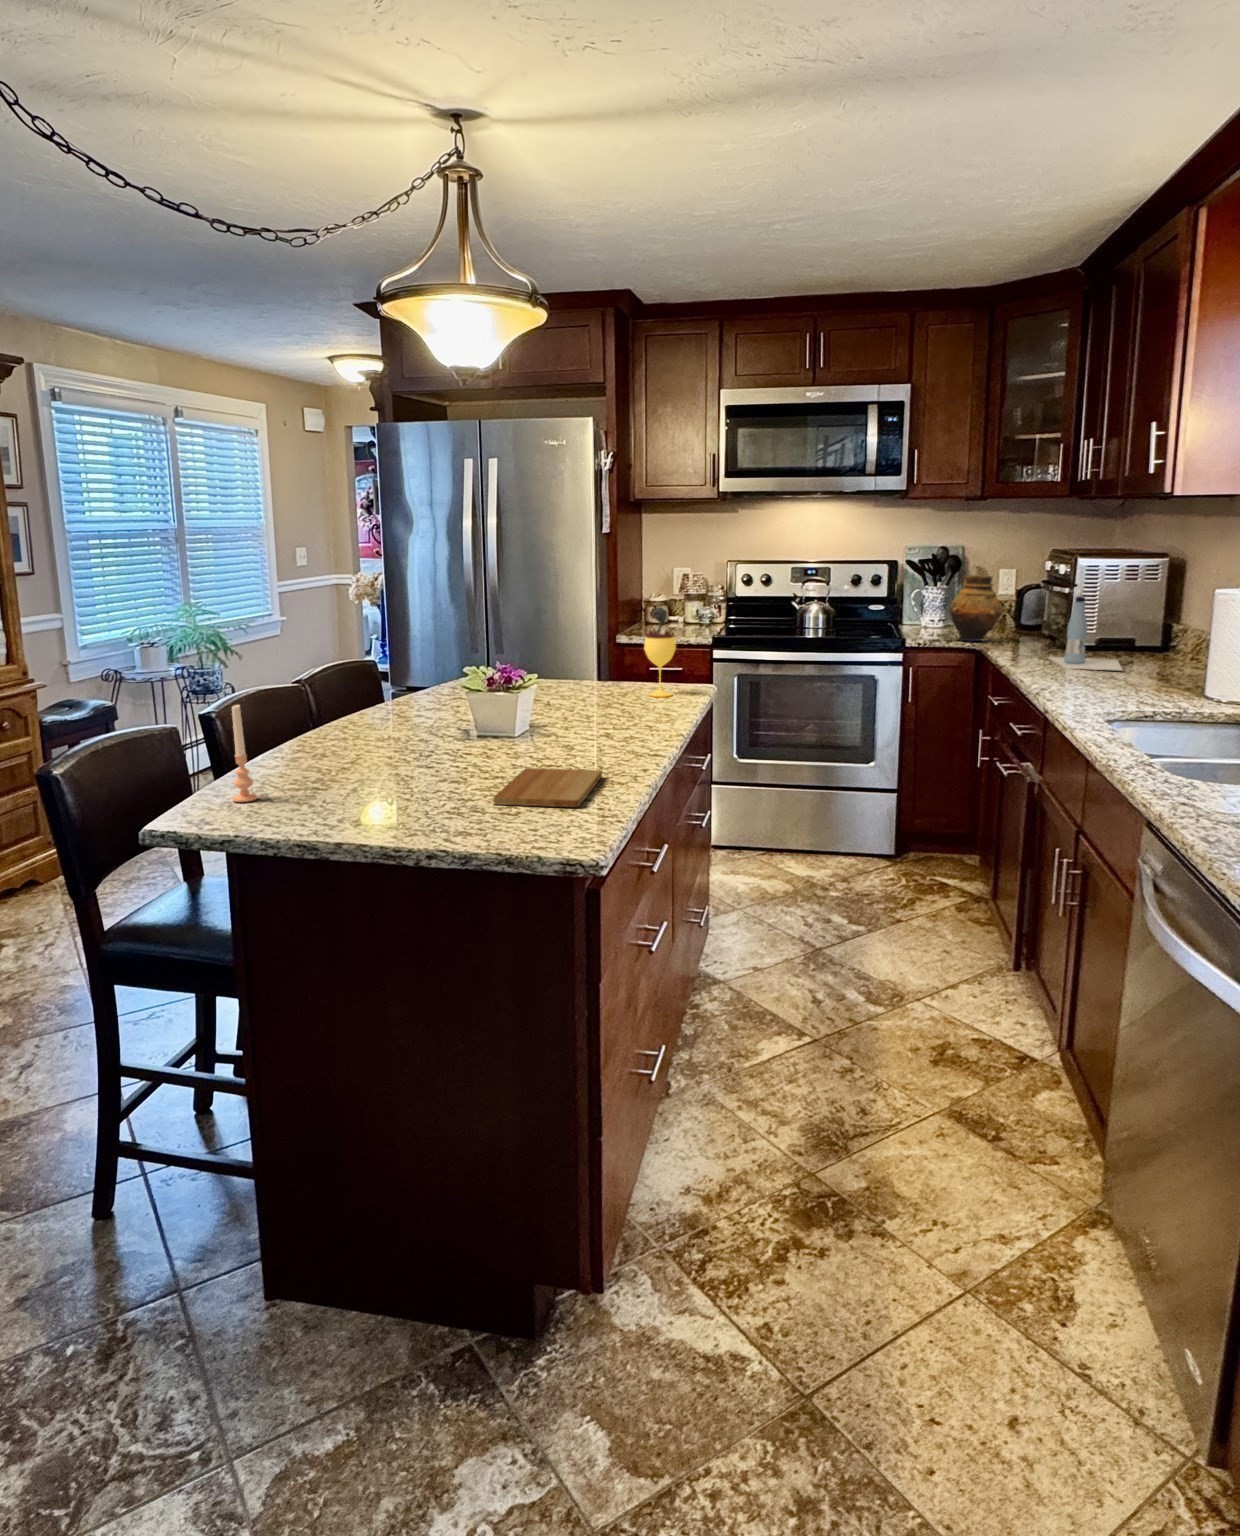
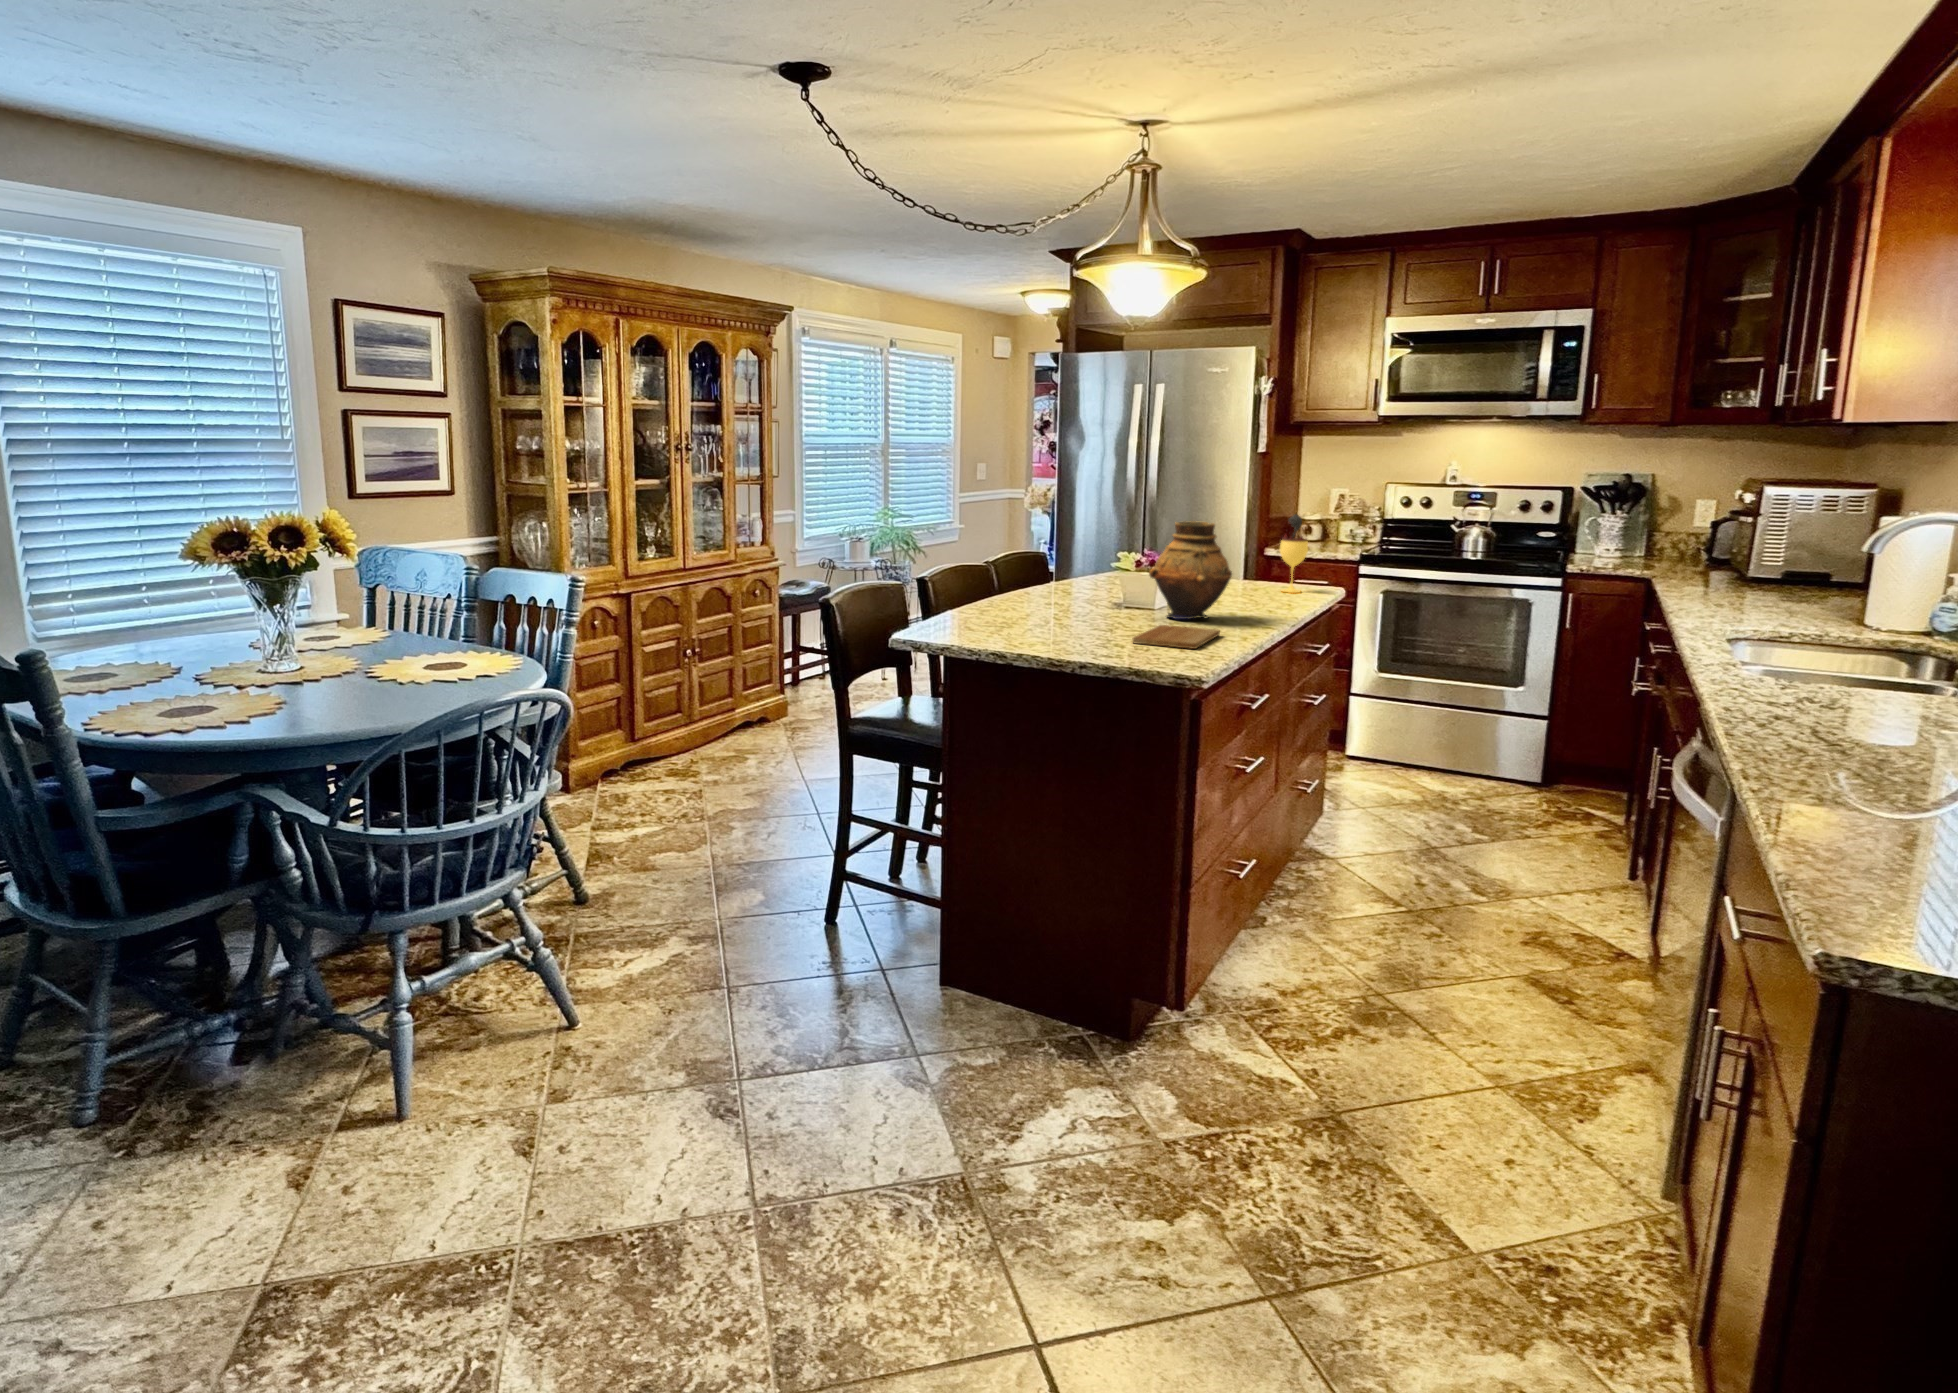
vase: present [949,575,1002,641] -> present [1149,521,1232,619]
bottle: present [1049,597,1122,670] -> none [1690,526,1802,602]
candle: present [232,705,258,802] -> none [949,560,965,629]

